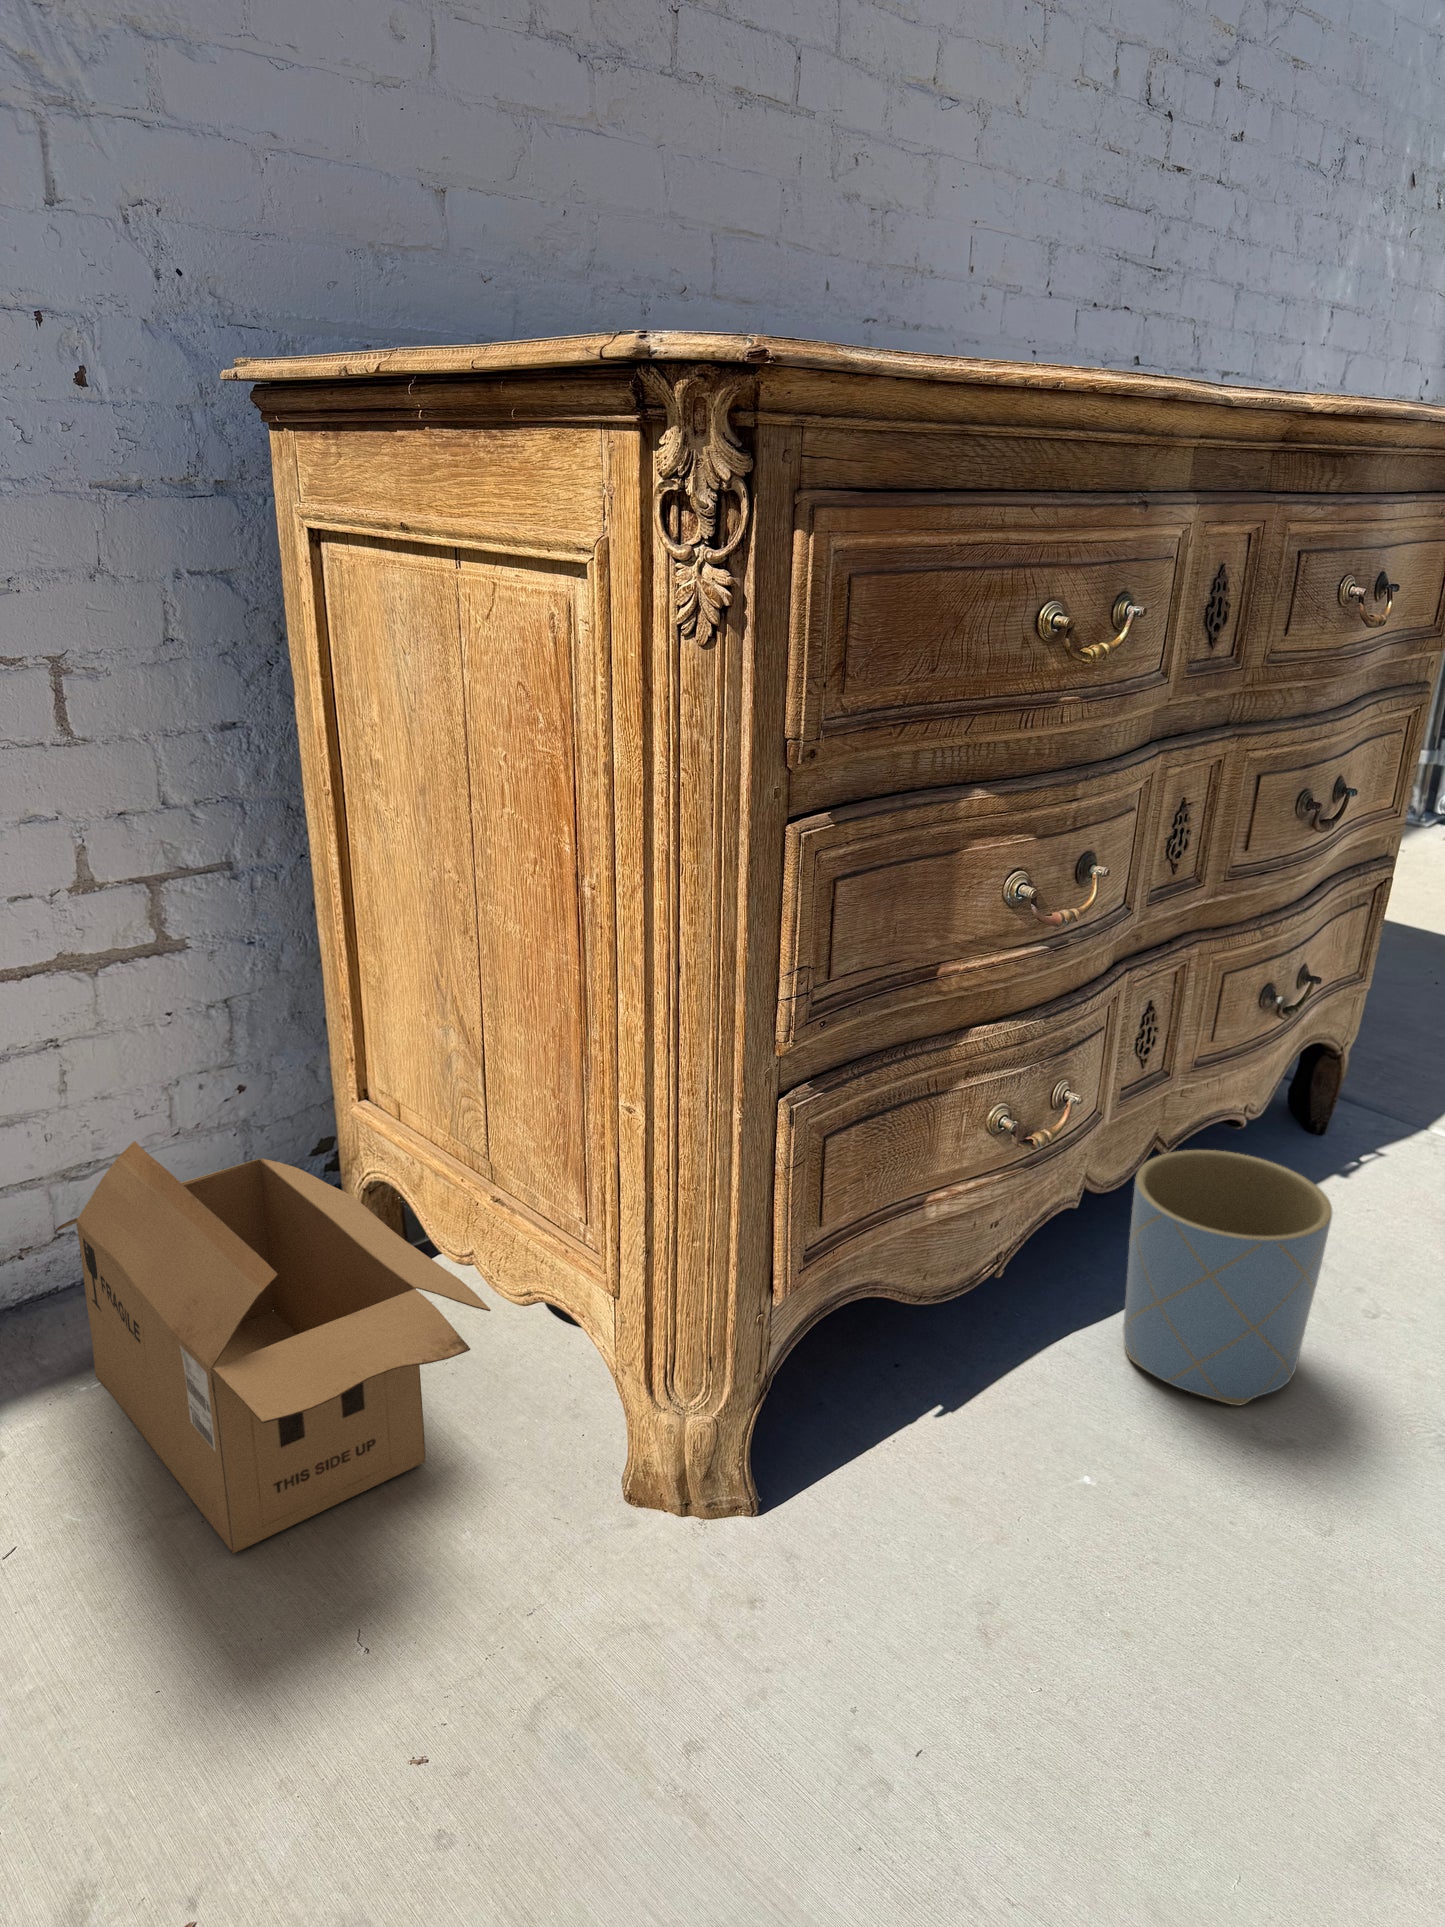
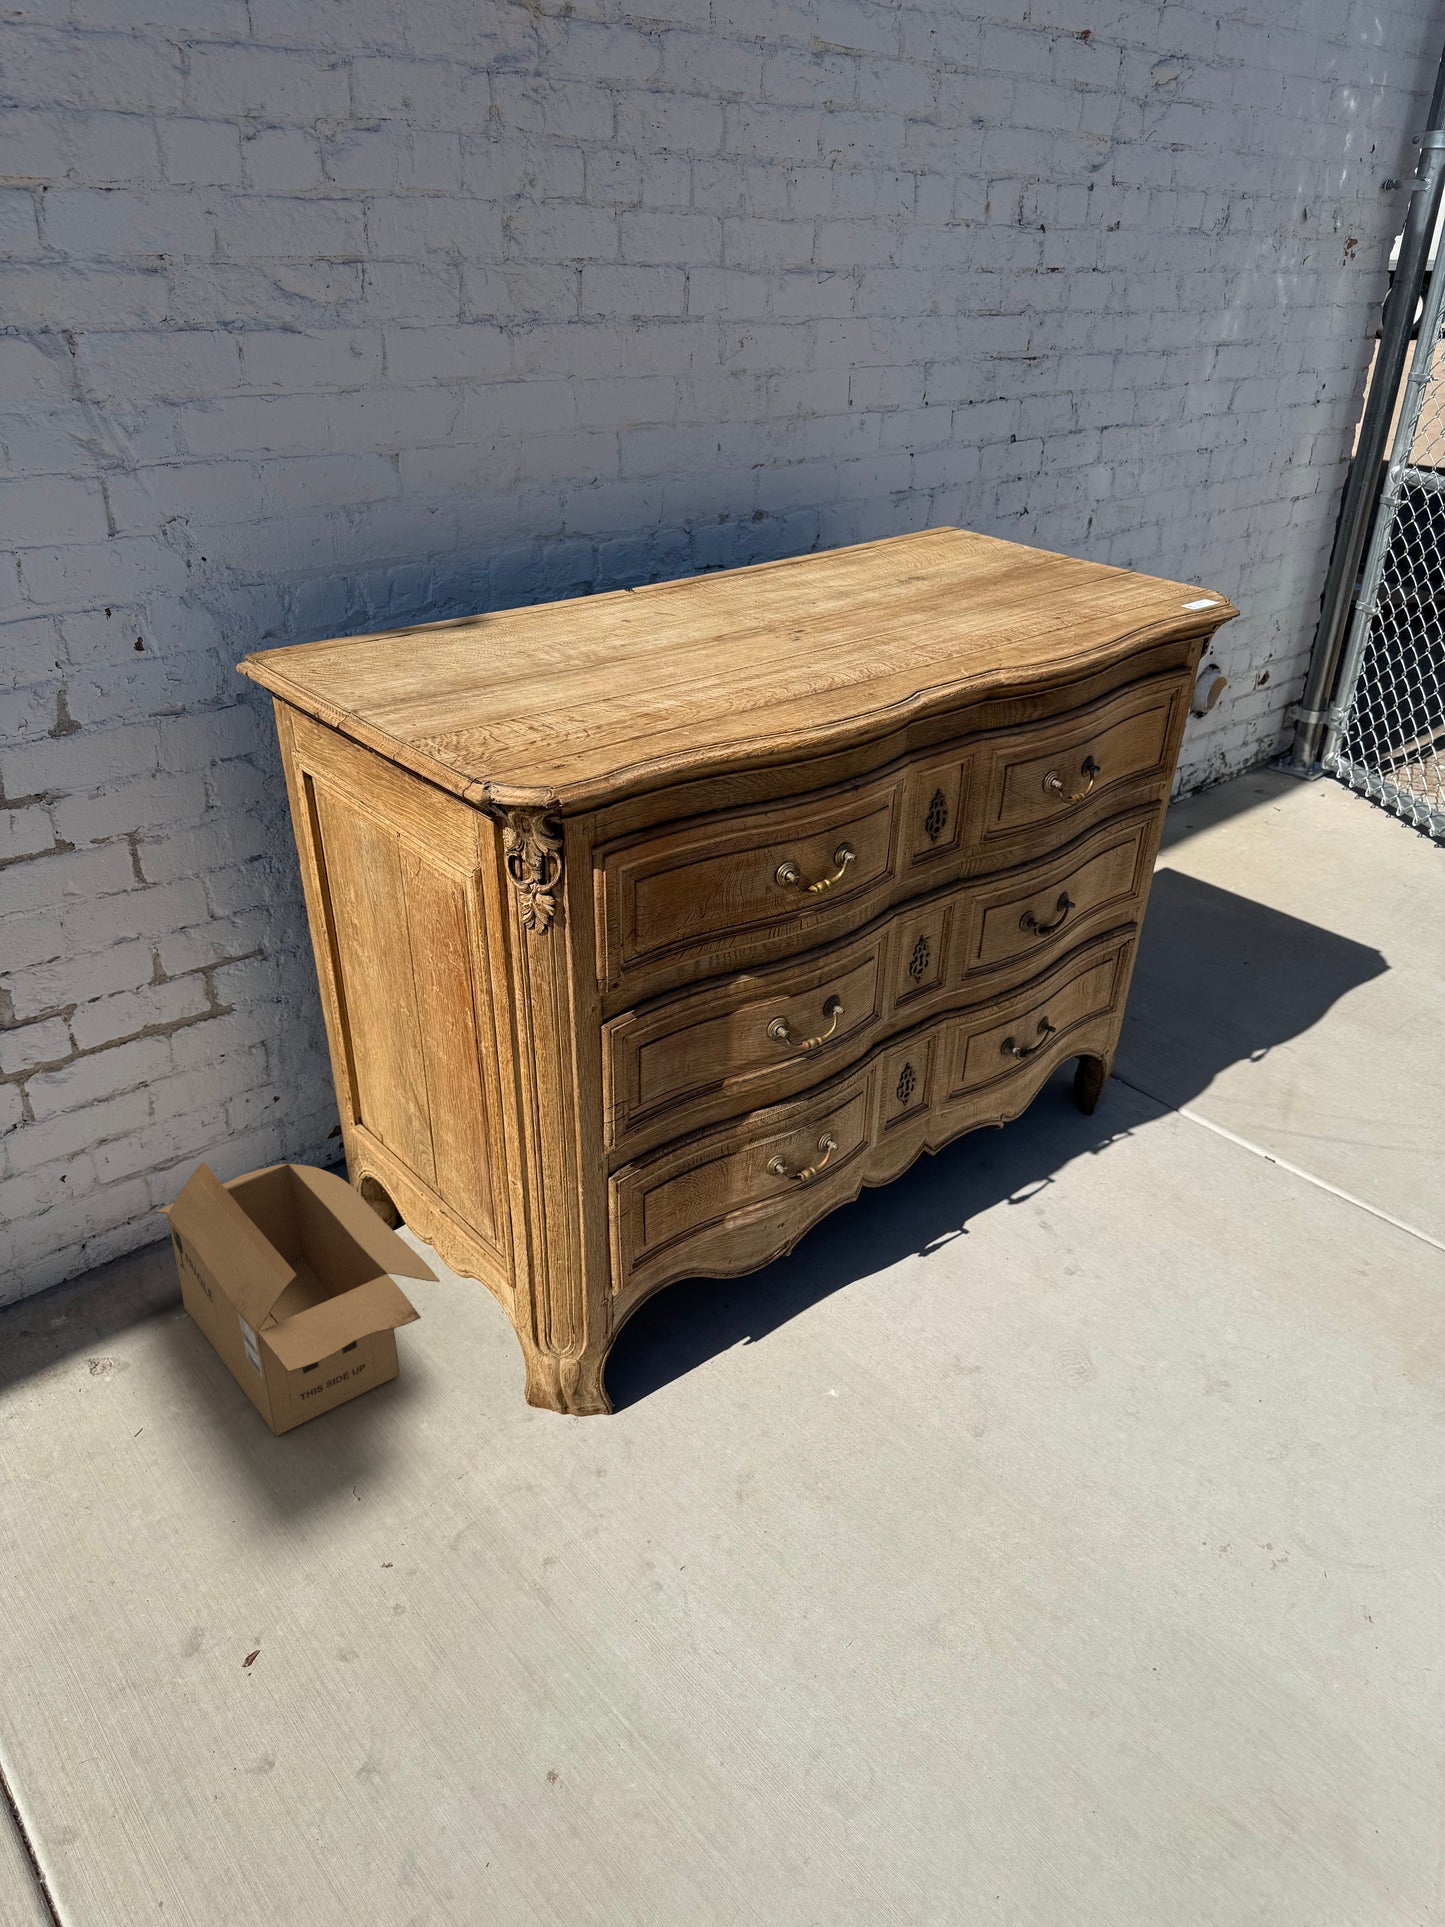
planter: present [1123,1150,1332,1406] -> none [885,1163,1018,1342]

